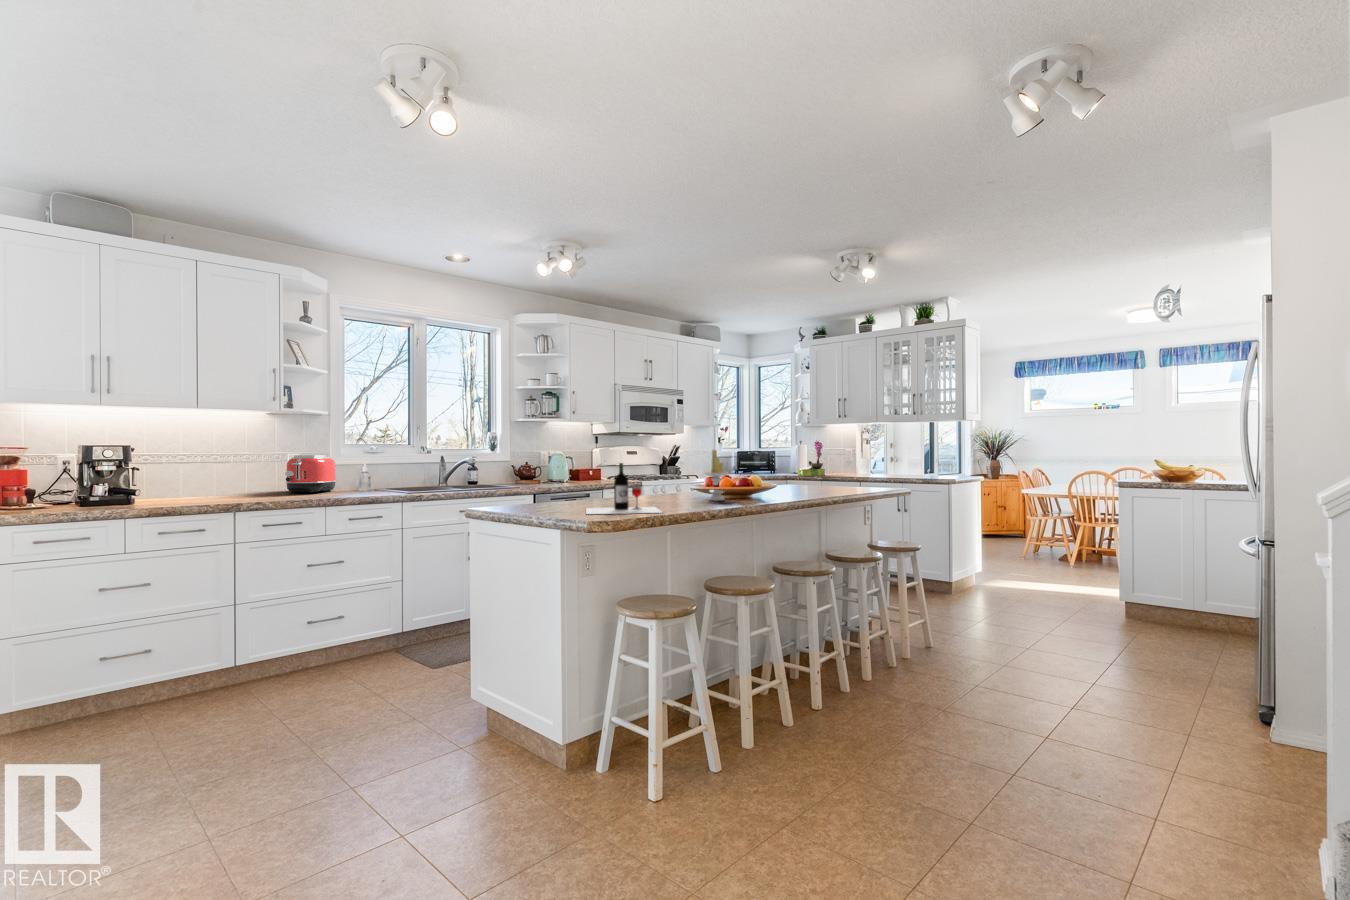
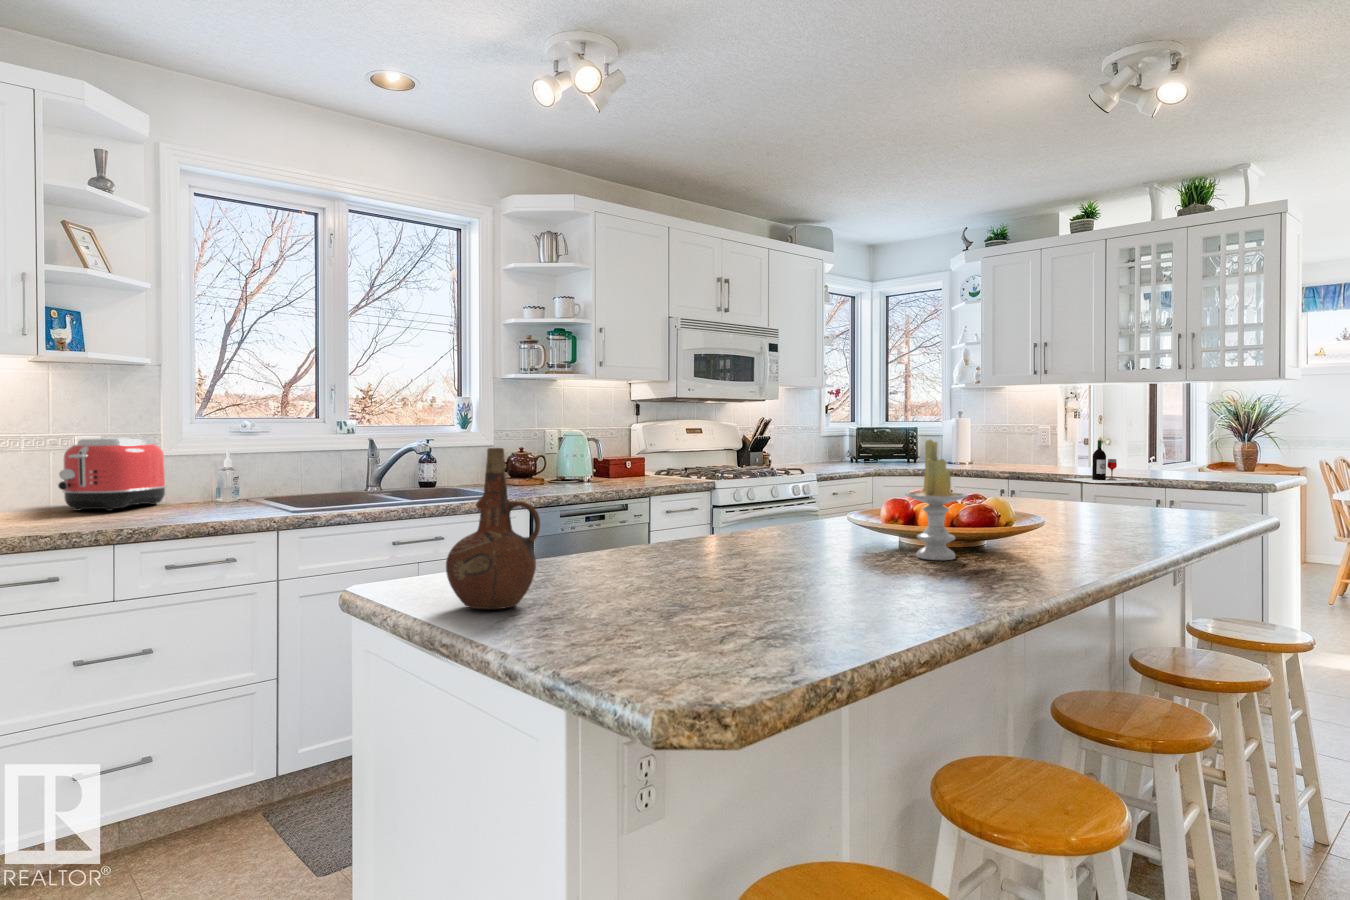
flower arrangement: present [798,441,825,476] -> none [964,411,1013,472]
ceramic pitcher: none [511,451,547,510] -> present [446,448,540,609]
wine bottle: present [586,463,662,514] -> present [1065,440,1146,483]

